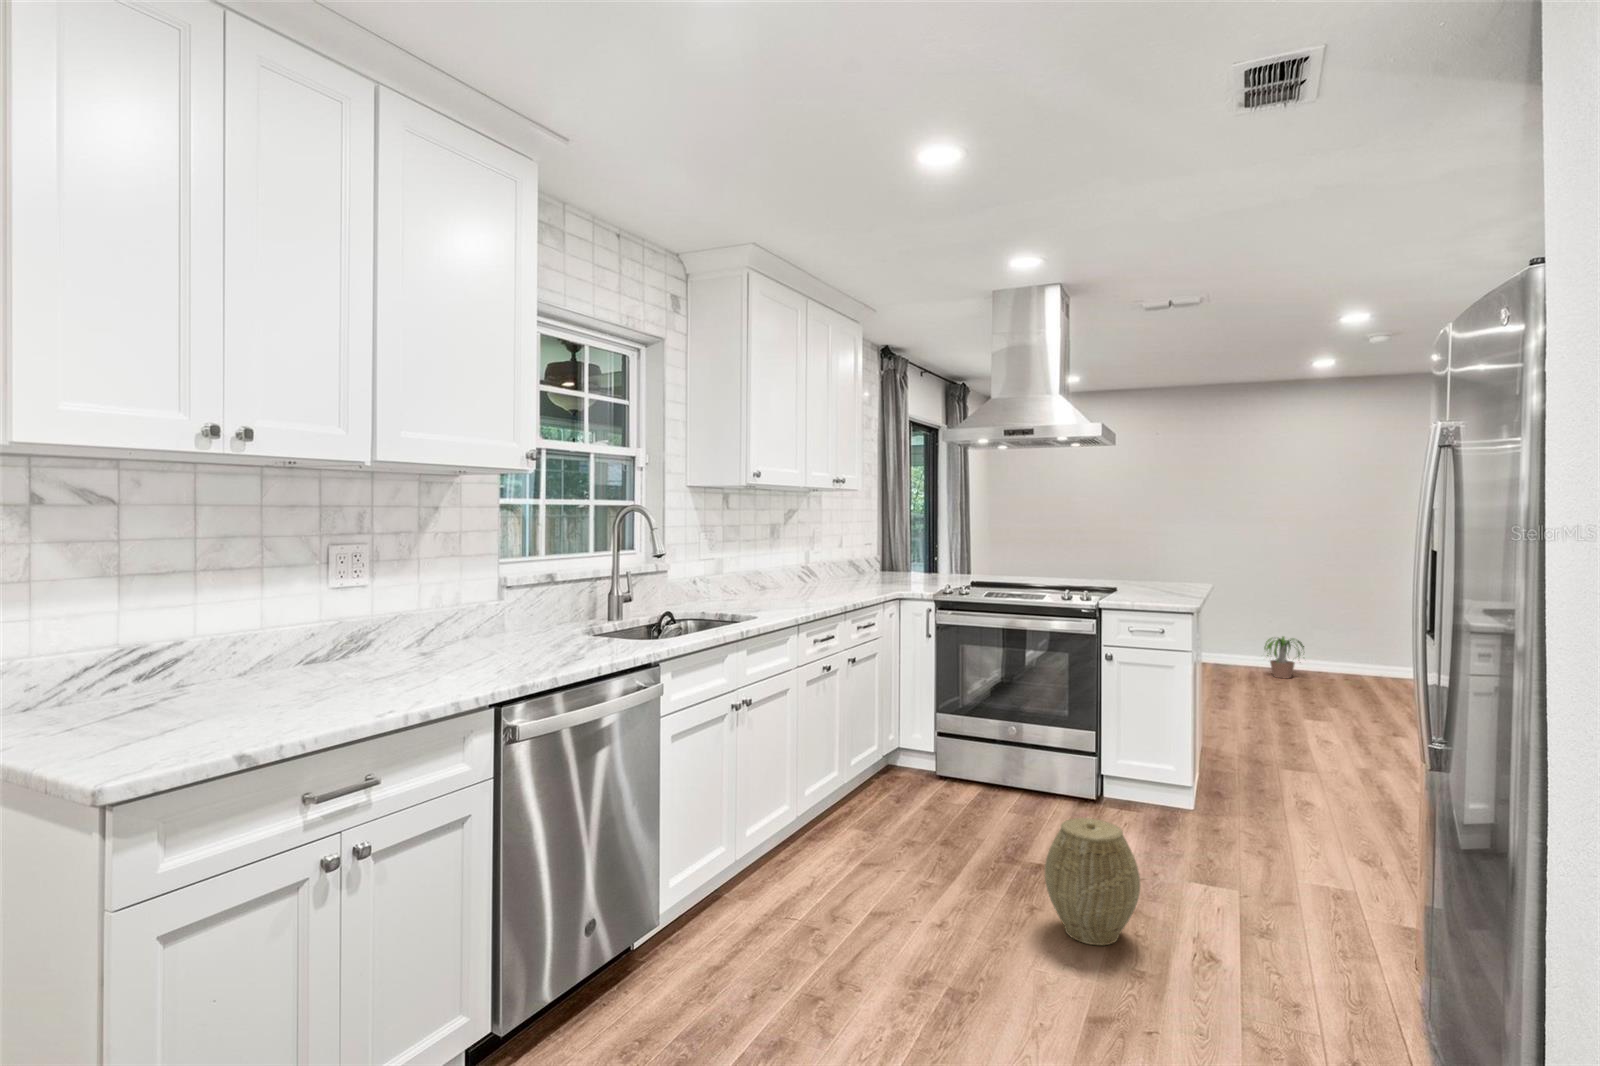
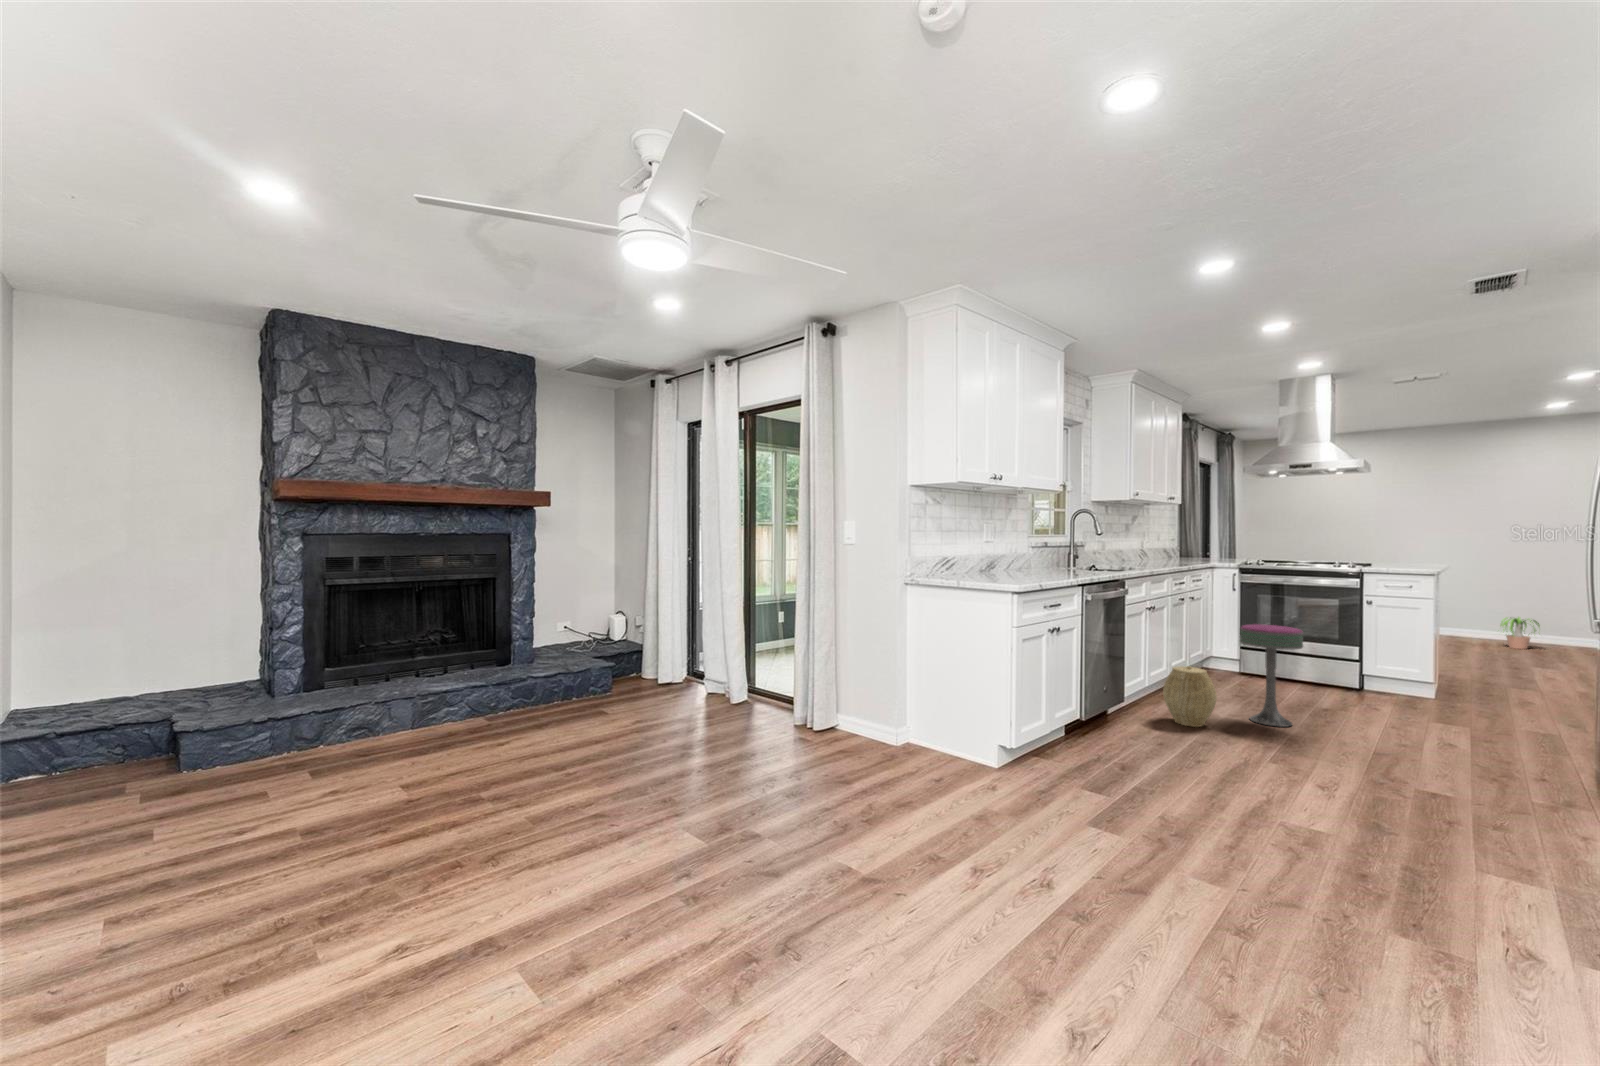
bar stool: none [884,734,988,948] -> present [1240,624,1303,727]
woven basket: present [1045,818,1140,945] -> present [1163,666,1217,727]

